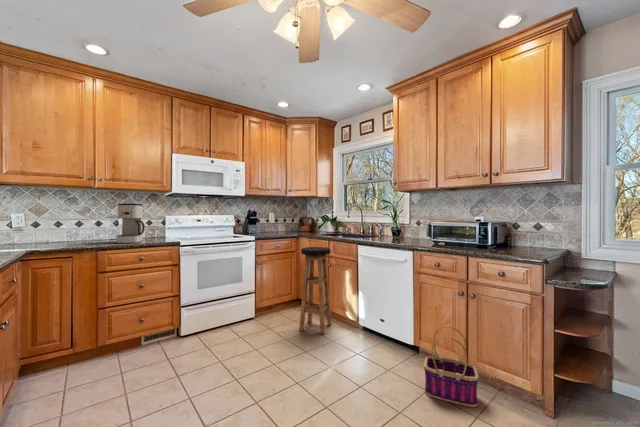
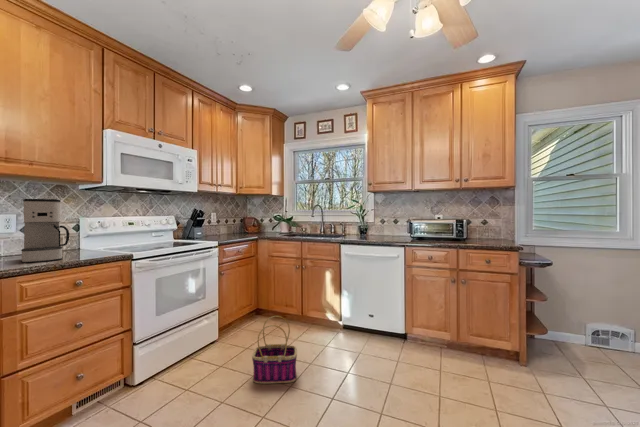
bar stool: present [299,247,332,334] -> none [280,249,312,343]
basket: present [424,327,479,407] -> present [252,316,297,384]

